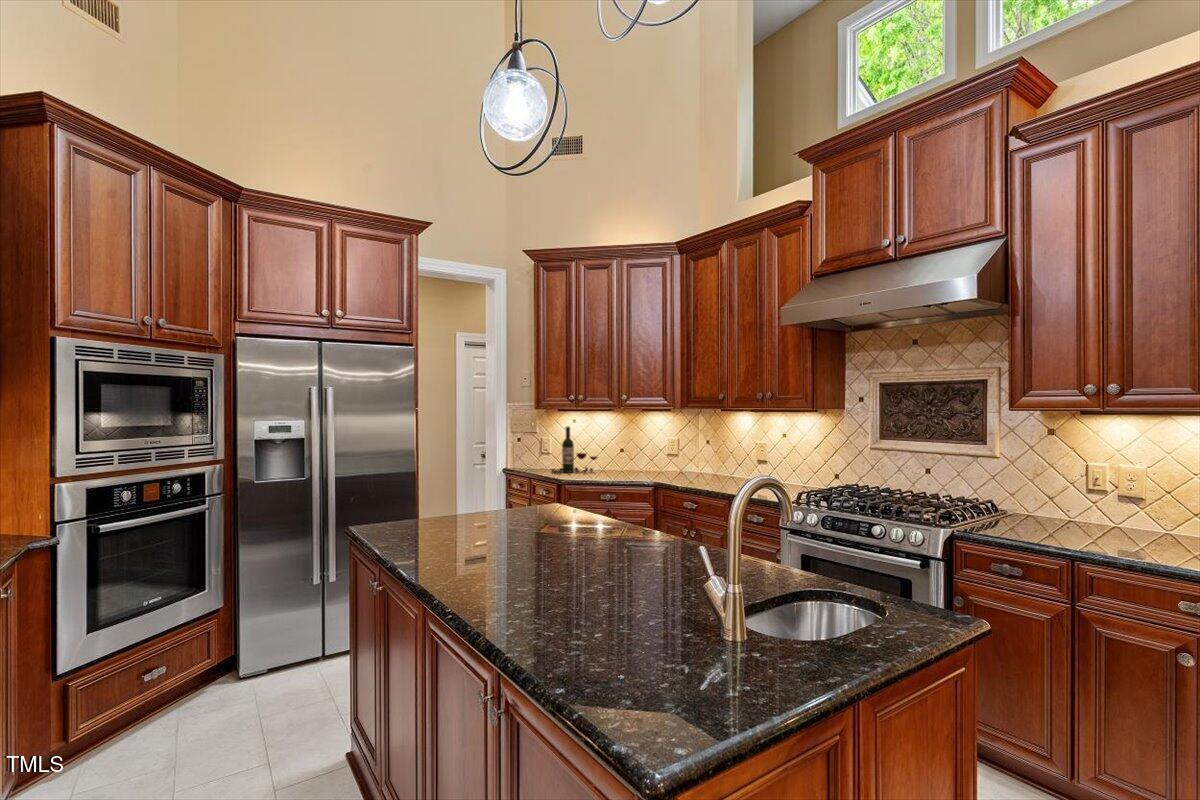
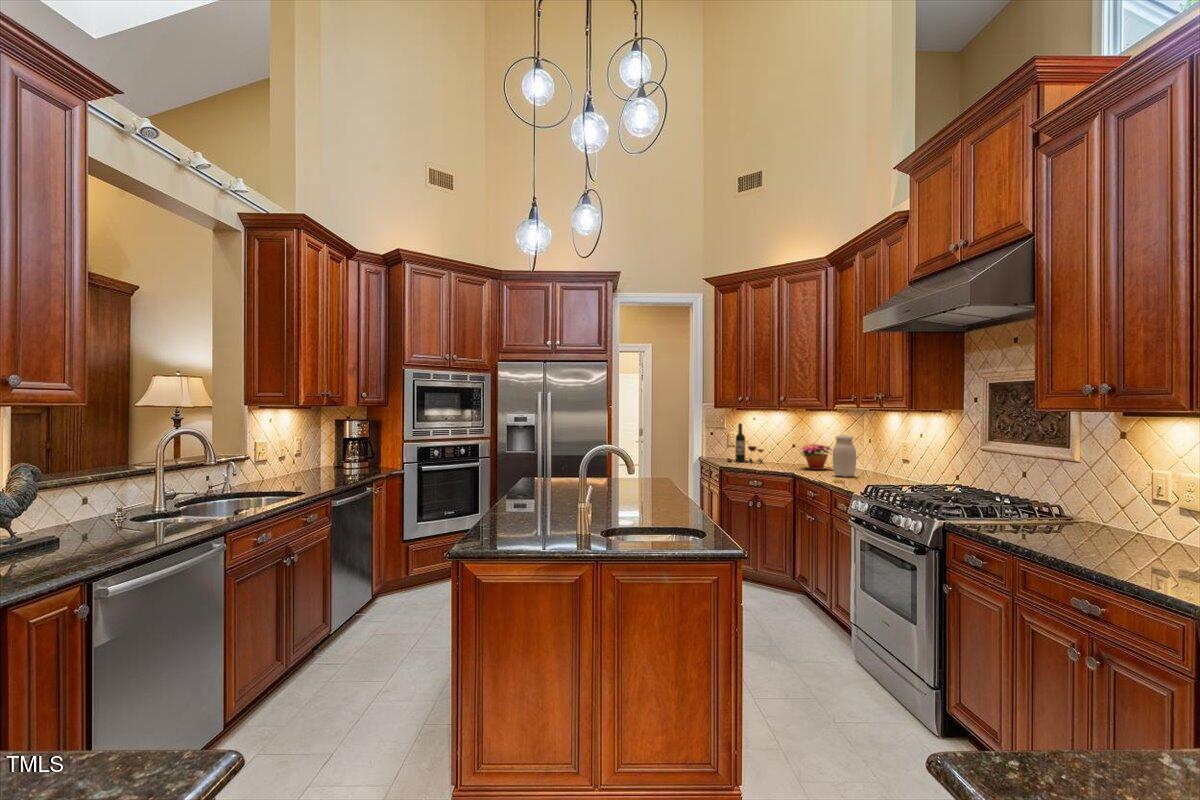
jar: none [696,437,720,483] -> present [833,435,856,477]
flower arrangement: none [643,447,686,477] -> present [802,444,831,470]

